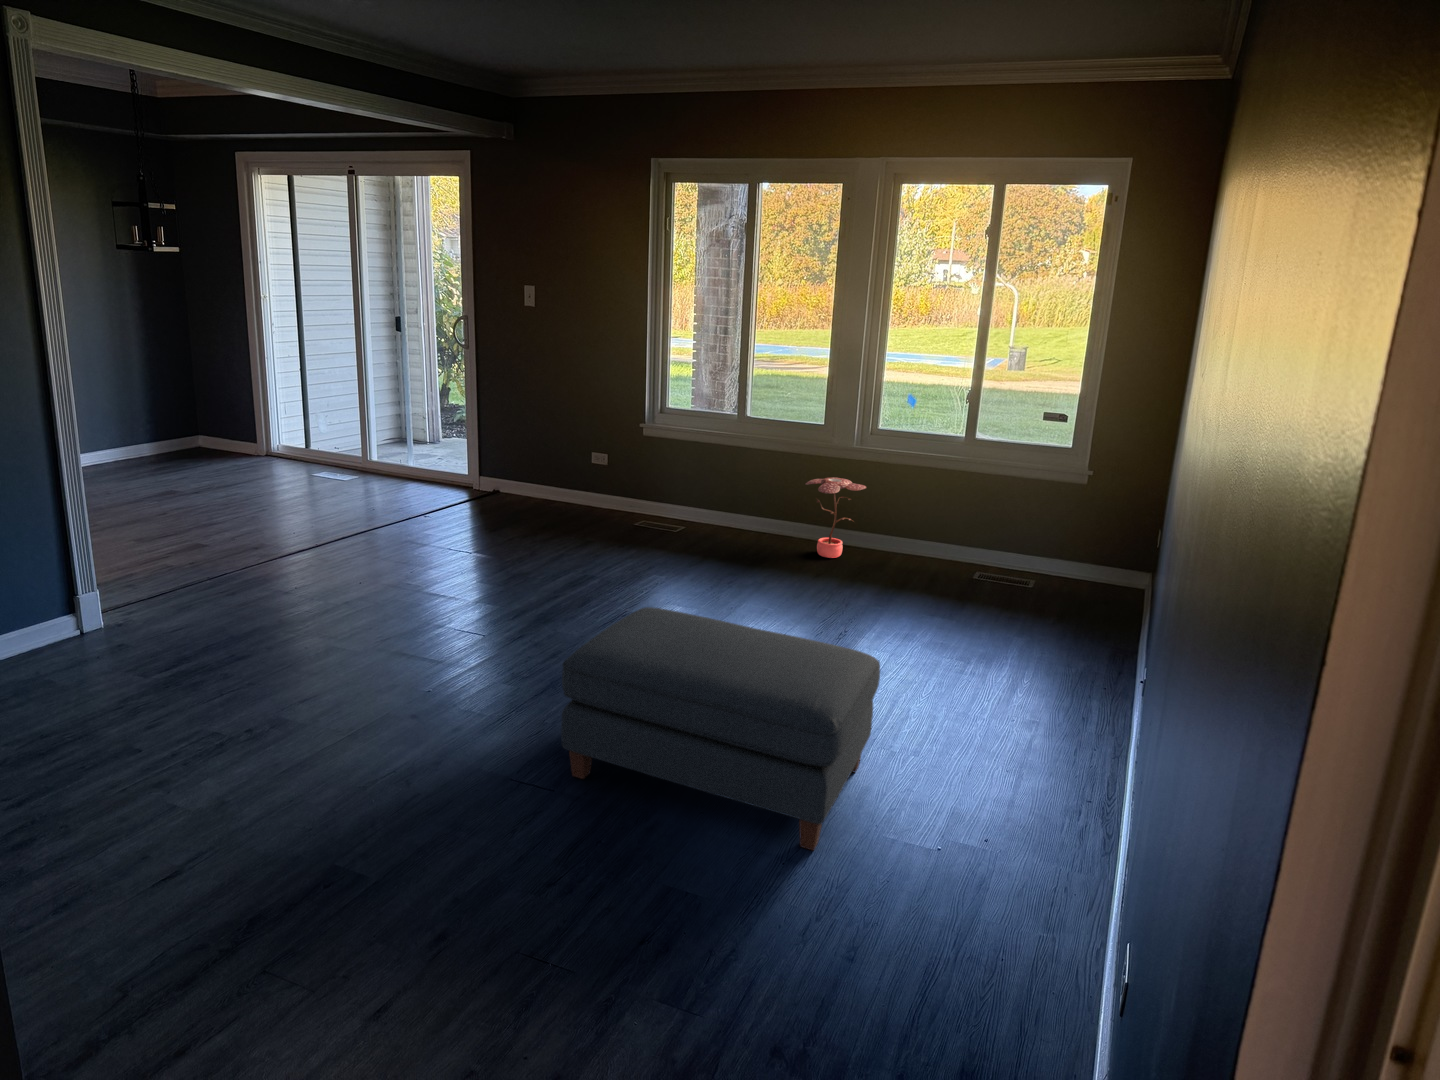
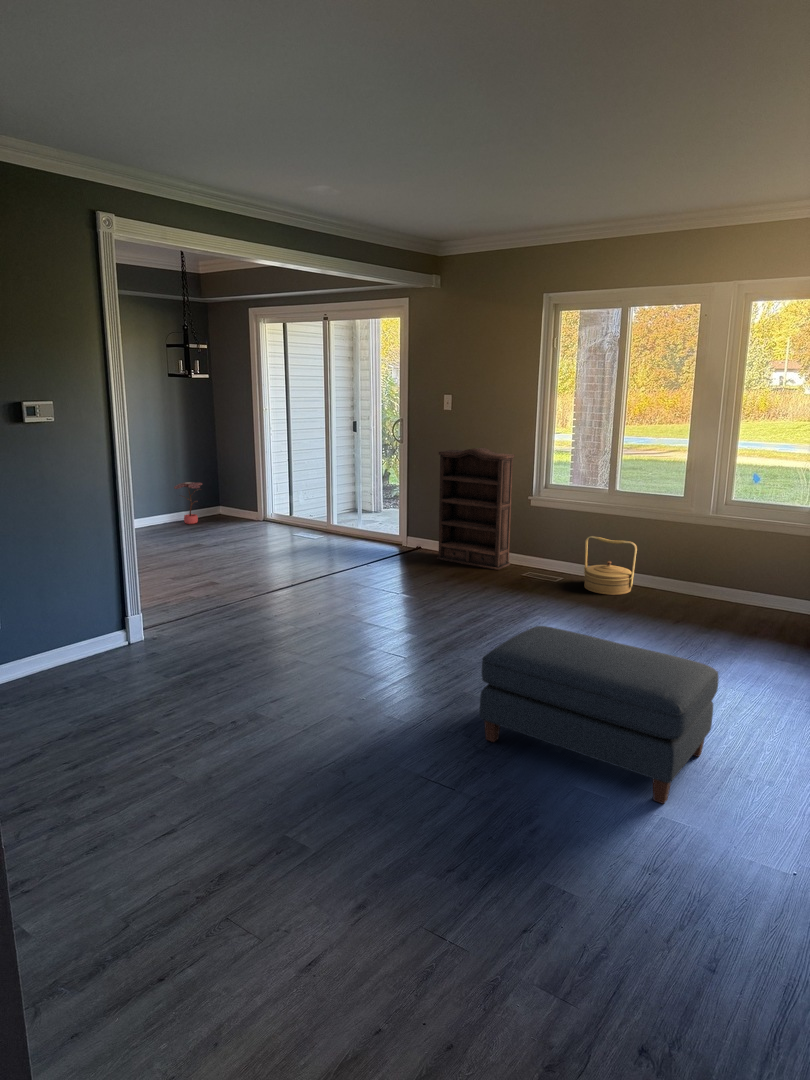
bookshelf: none [515,356,618,520] -> present [437,448,515,570]
woven basket: none [711,474,775,549] -> present [584,536,637,595]
potted plant: present [806,477,866,558] -> present [174,482,202,524]

